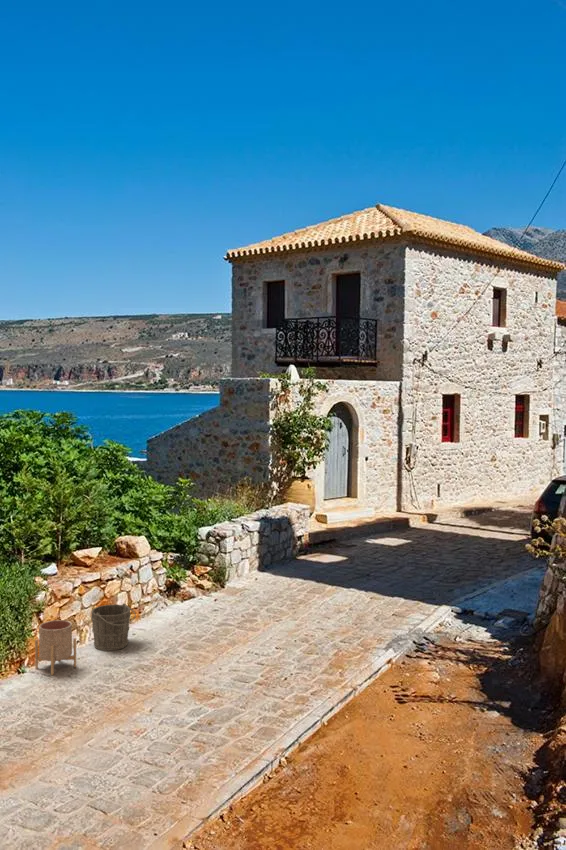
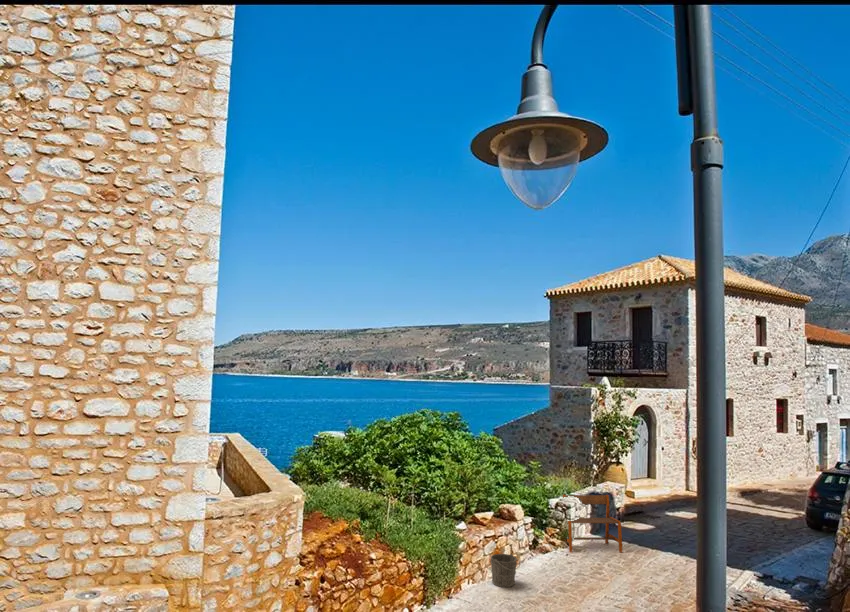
bench: none [213,516,294,596] -> present [563,495,622,553]
planter: present [35,620,76,675] -> none [459,562,486,601]

